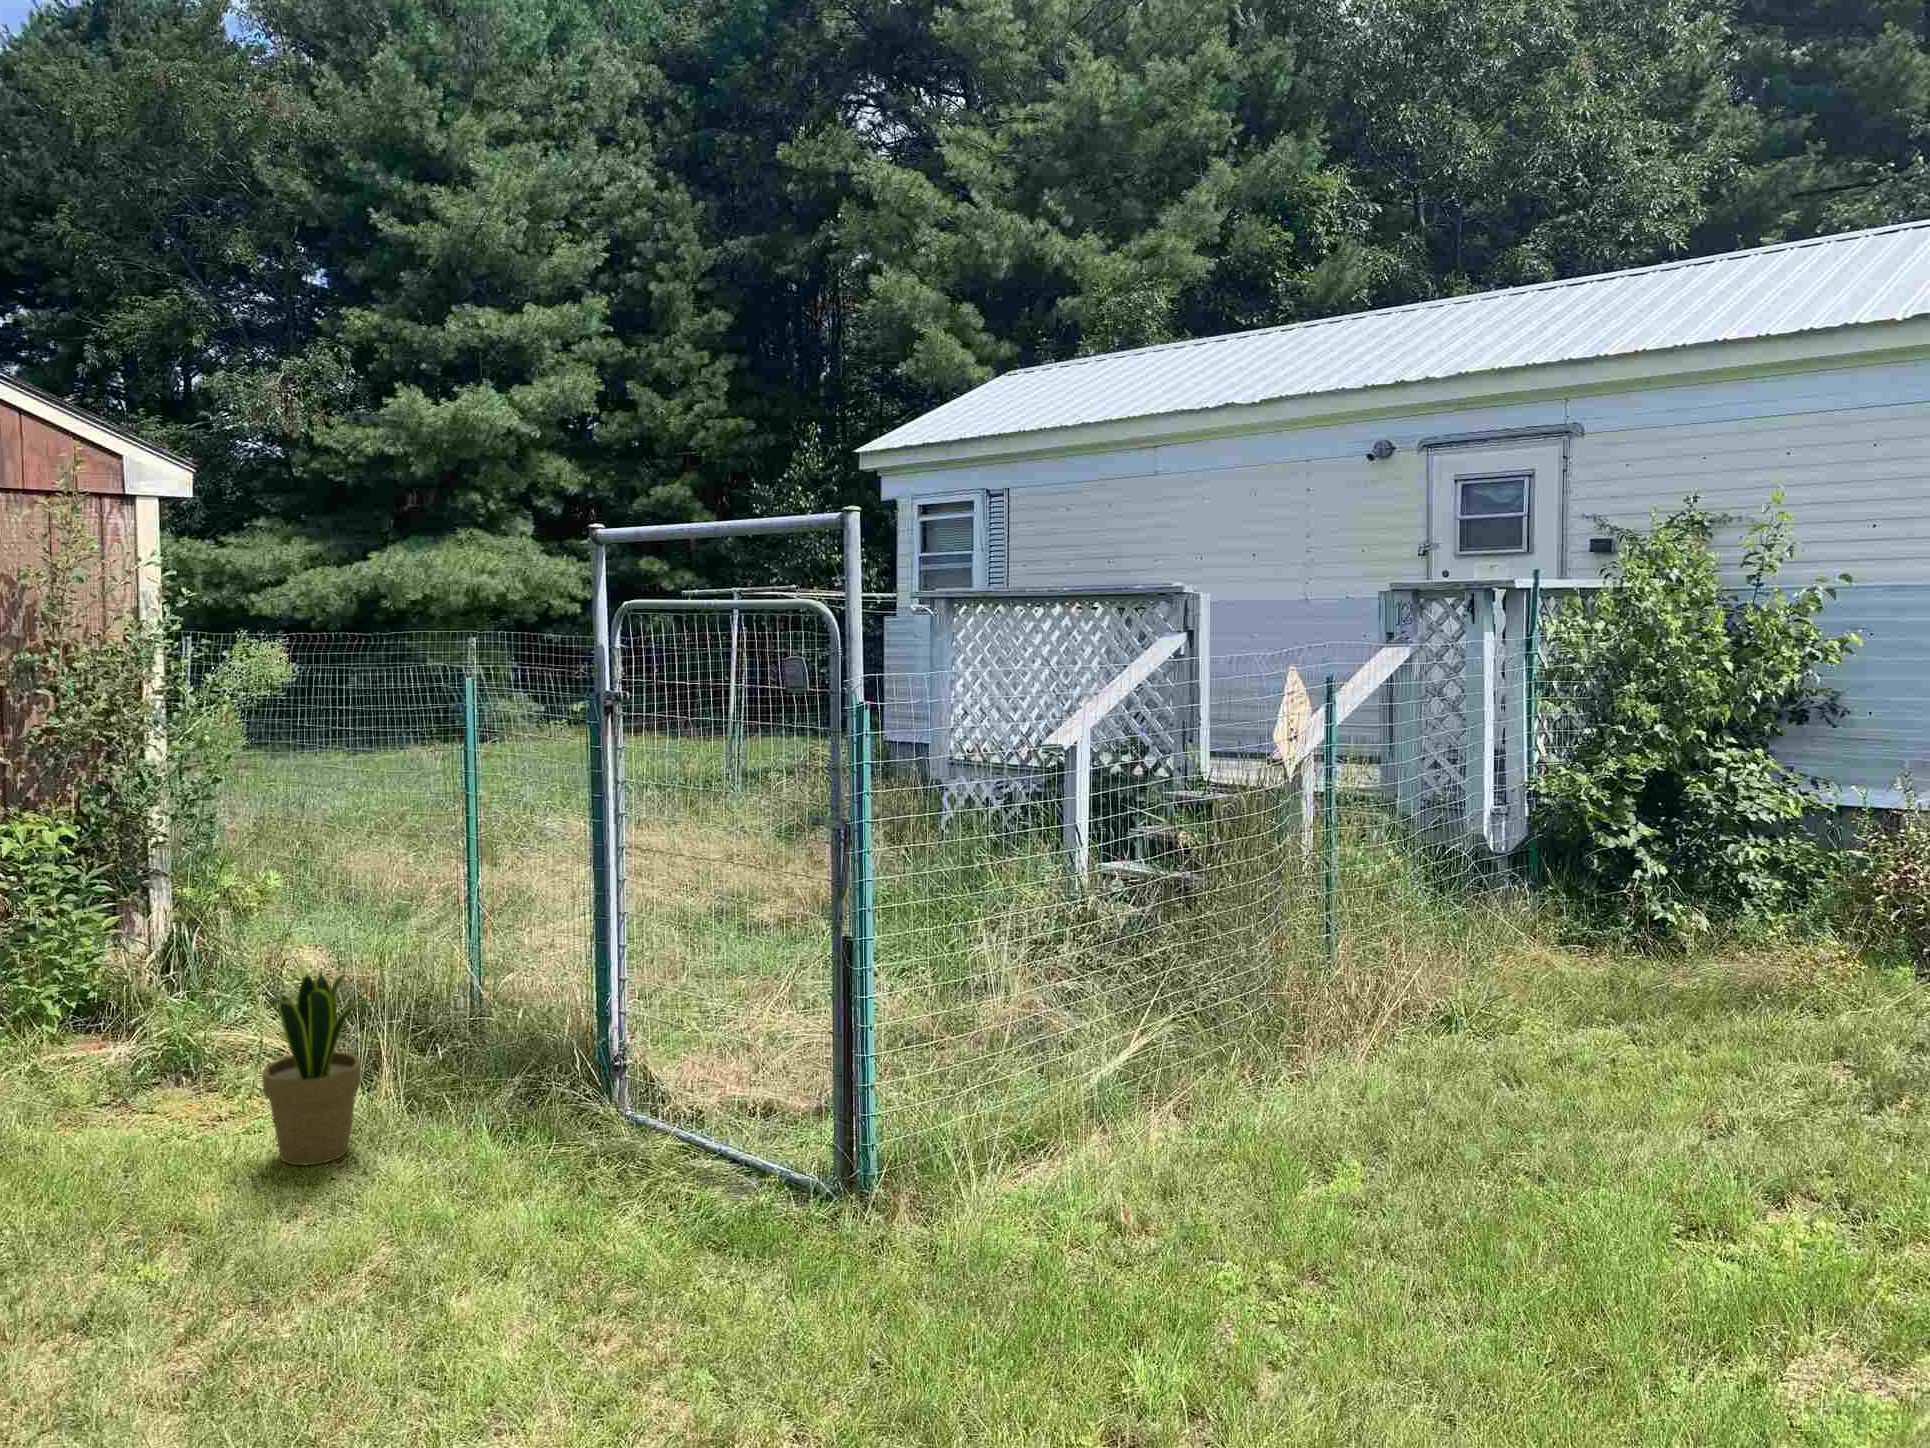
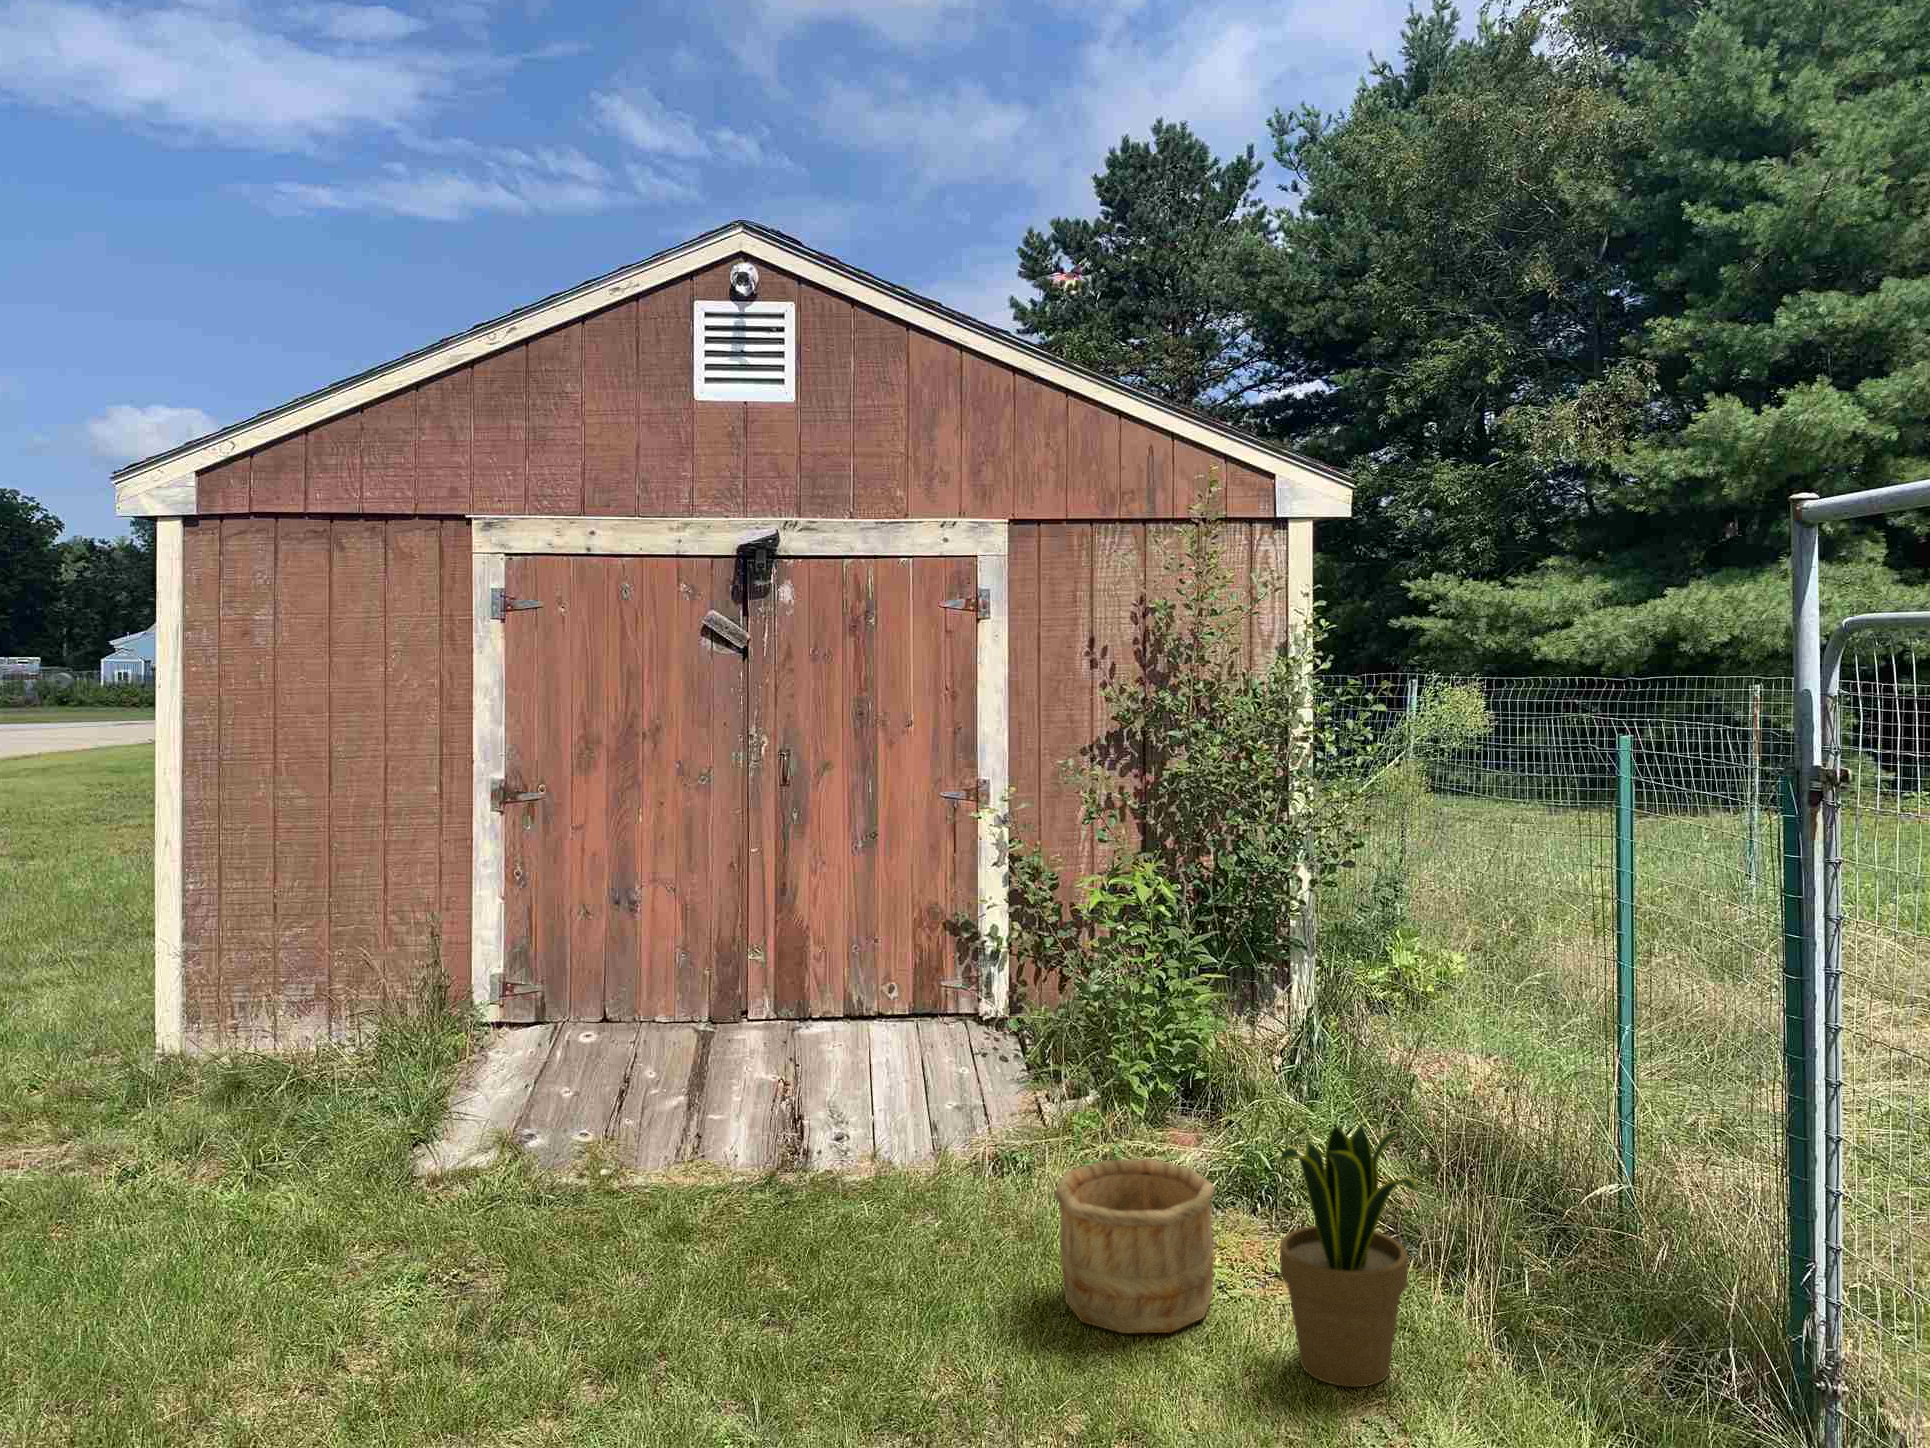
wooden bucket: none [48,1044,191,1186] -> present [1054,1158,1215,1333]

